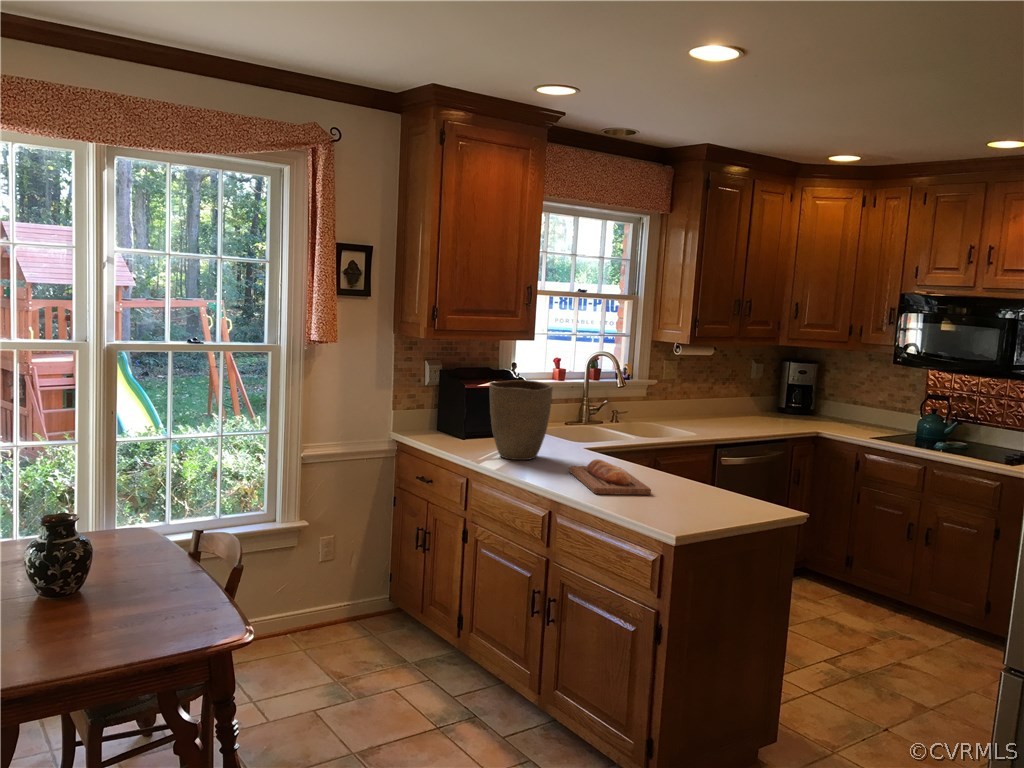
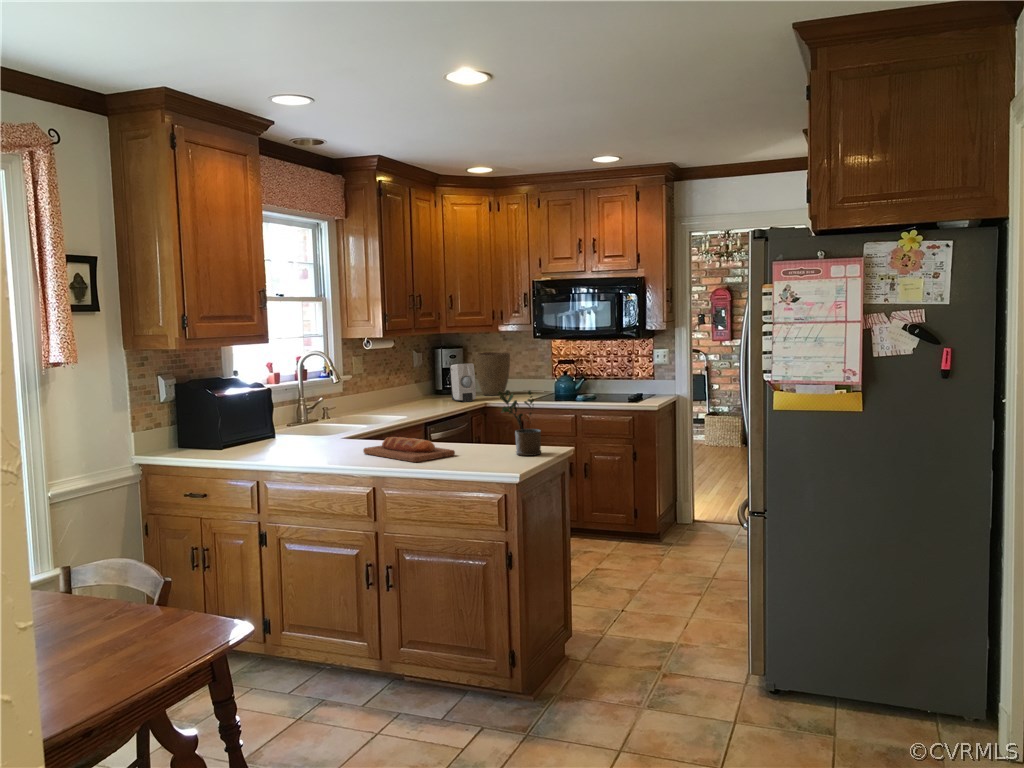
vase: present [490,380,553,460] -> present [475,352,510,395]
soap dispenser: none [783,383,812,429] -> present [450,363,476,402]
potted plant: none [703,430,754,516] -> present [498,390,541,456]

